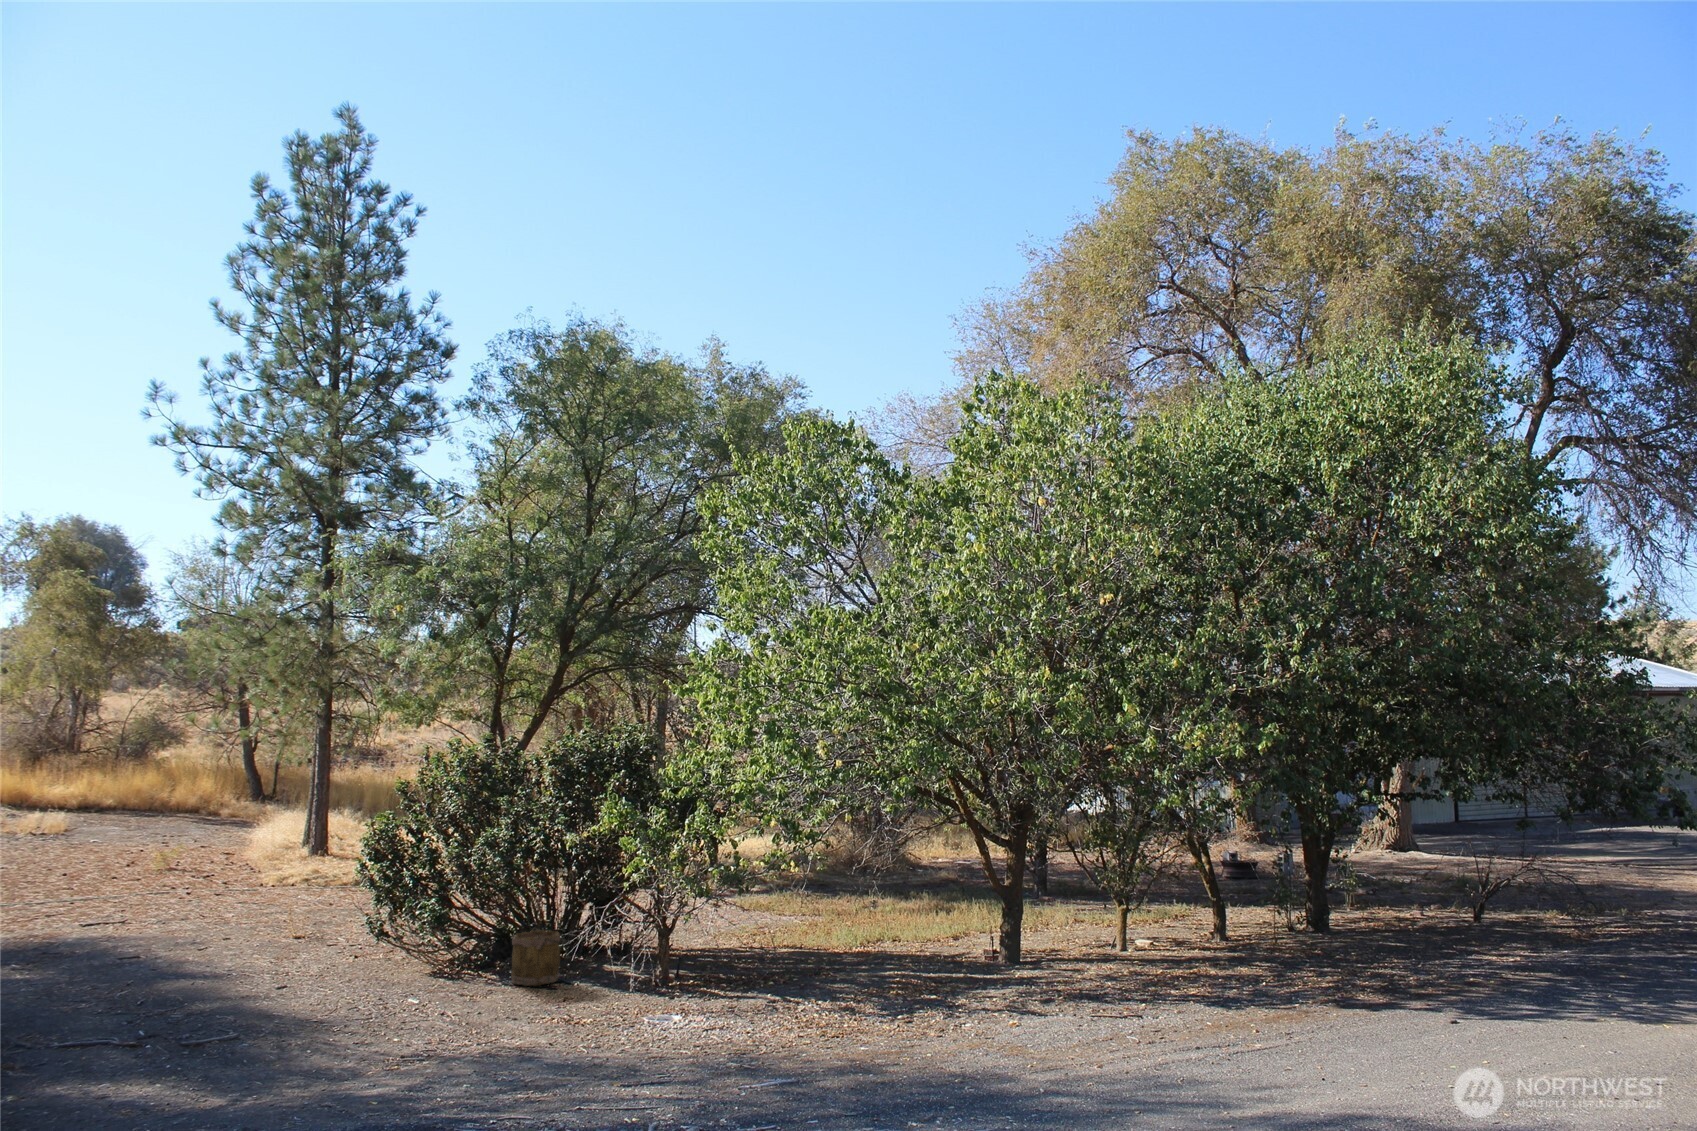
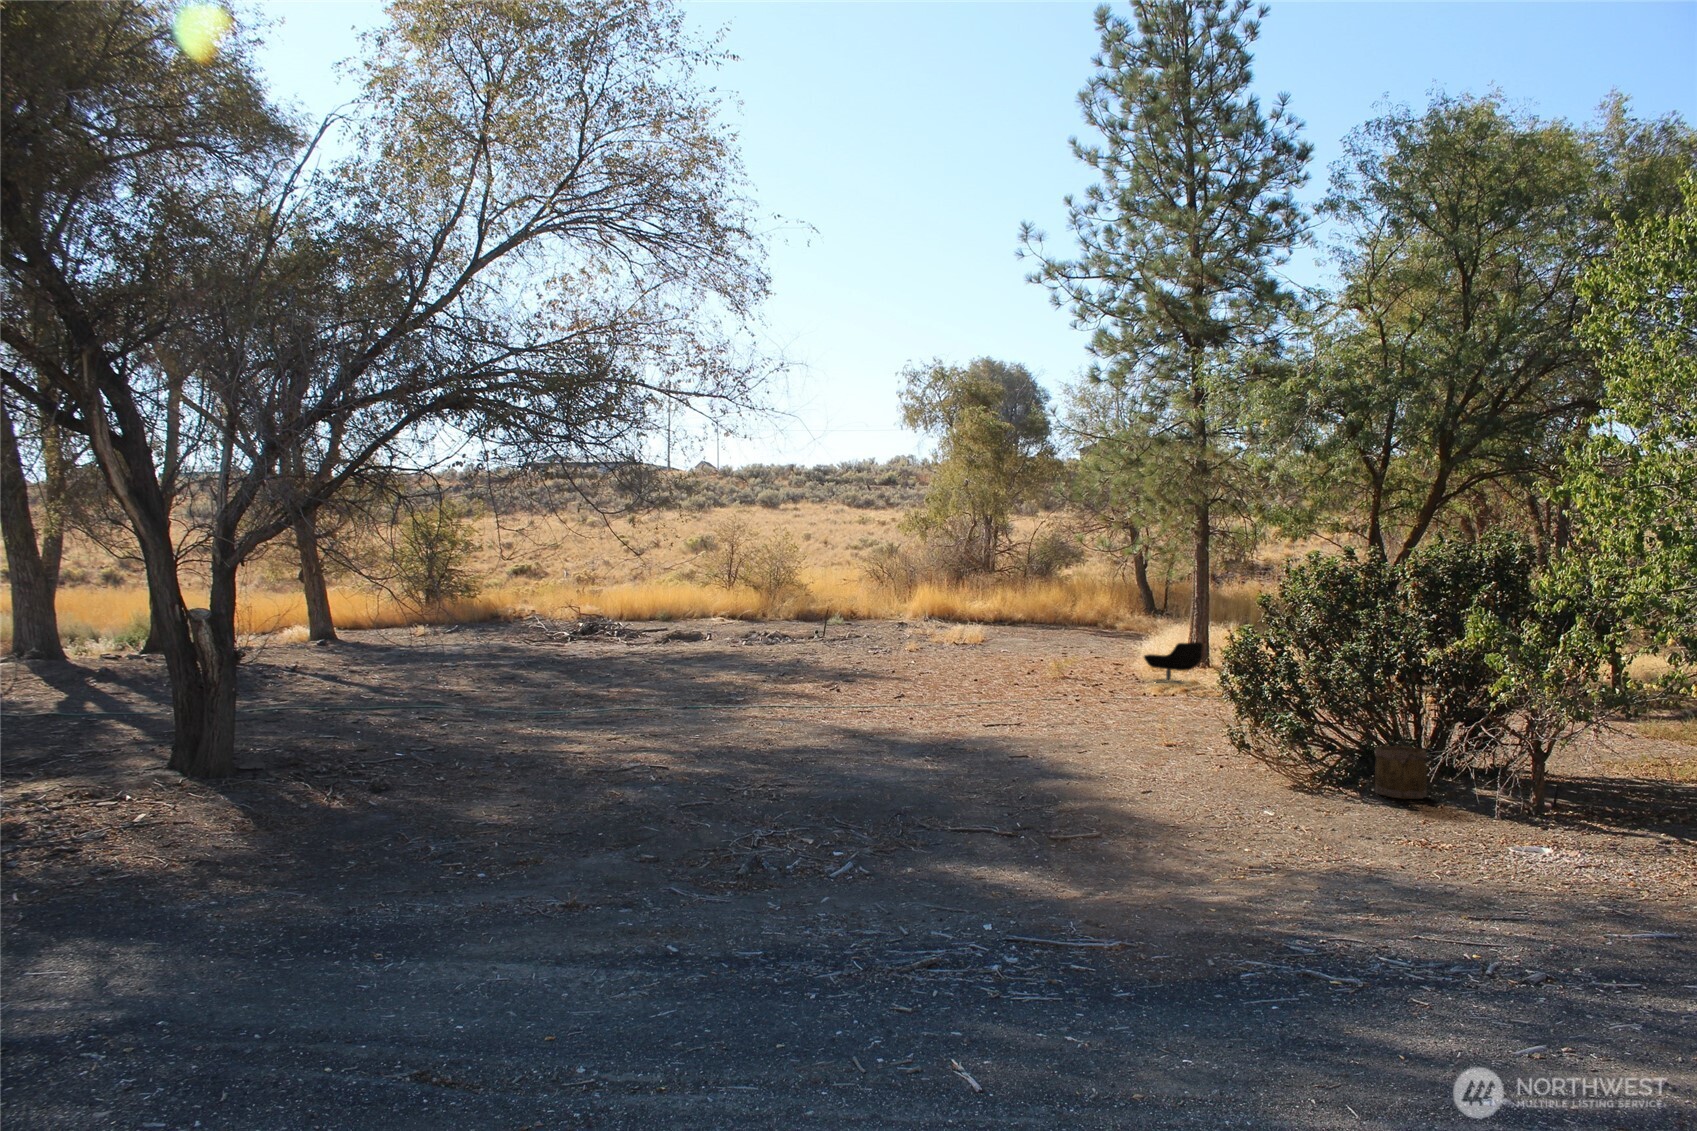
lounge chair: none [251,832,321,881] -> present [1144,642,1203,684]

